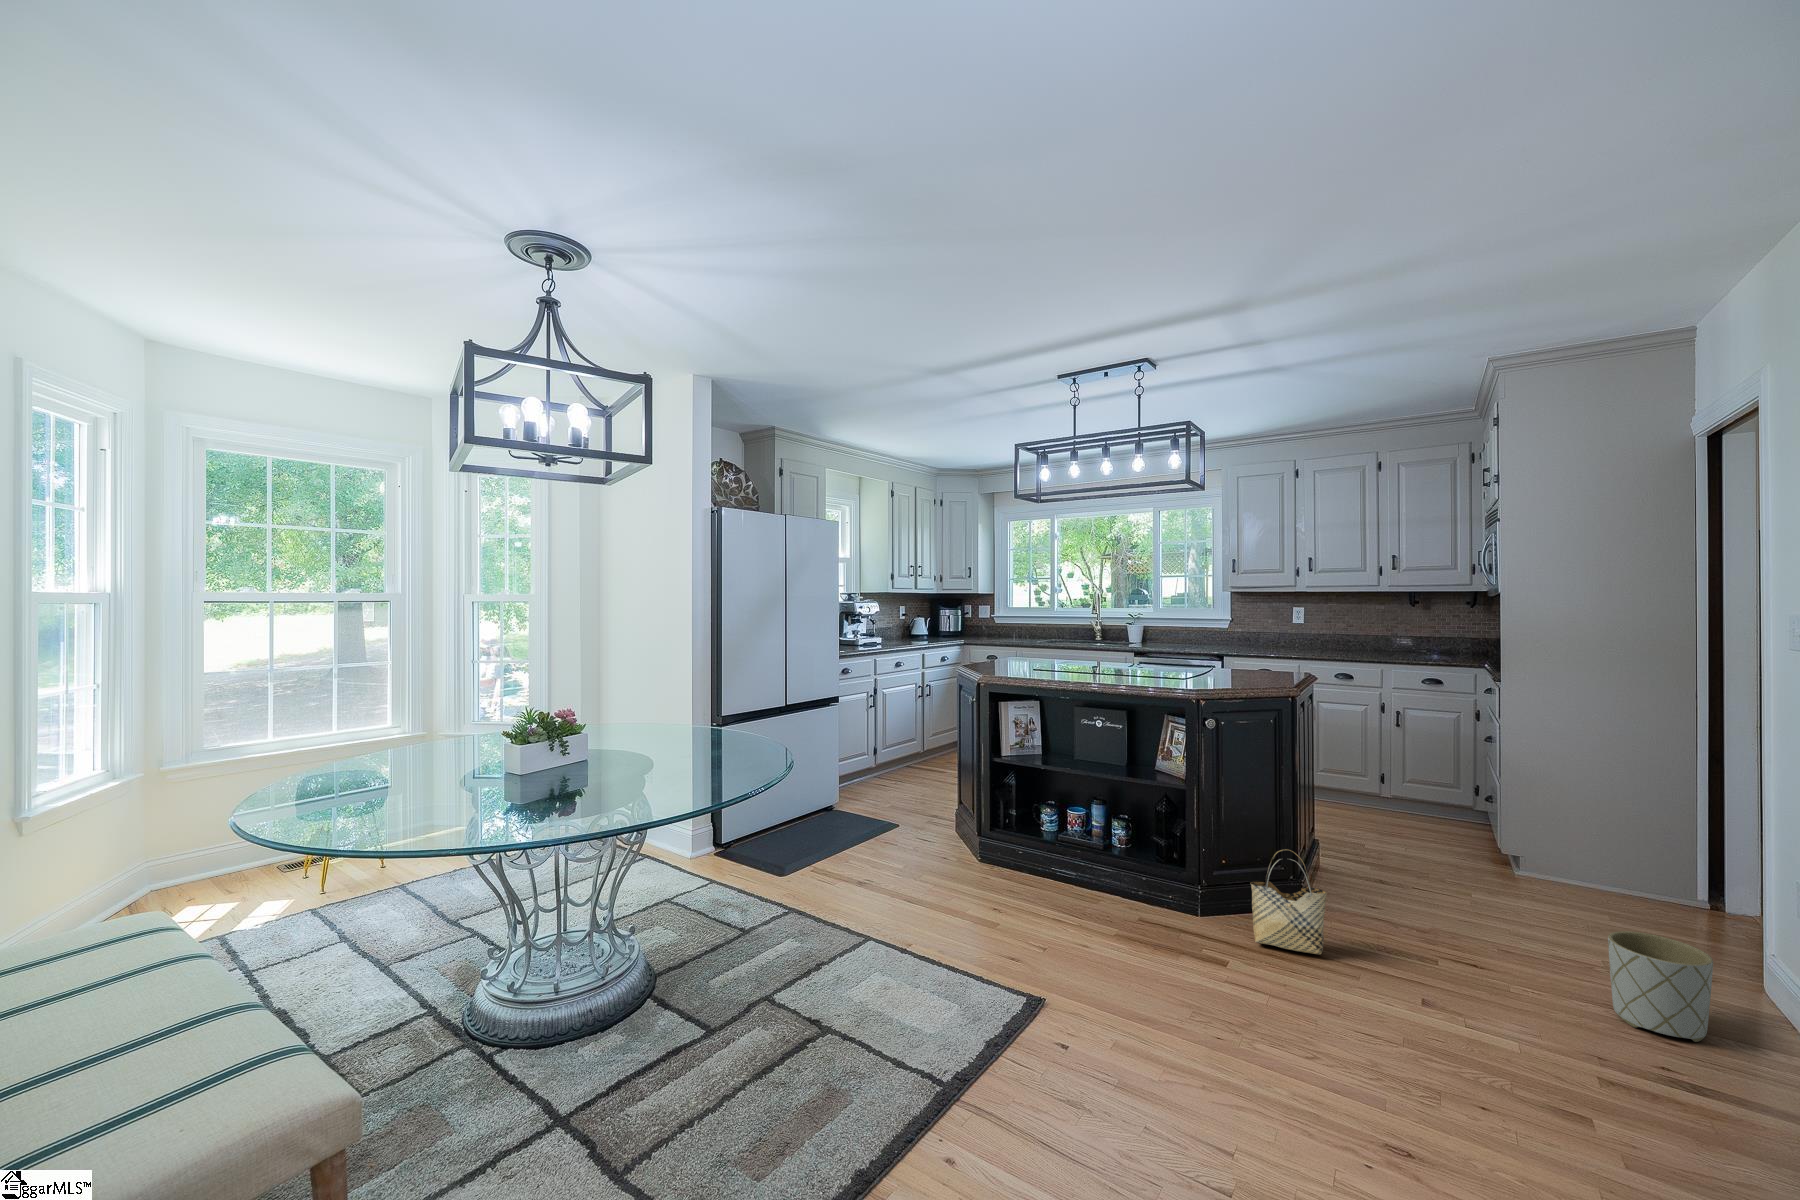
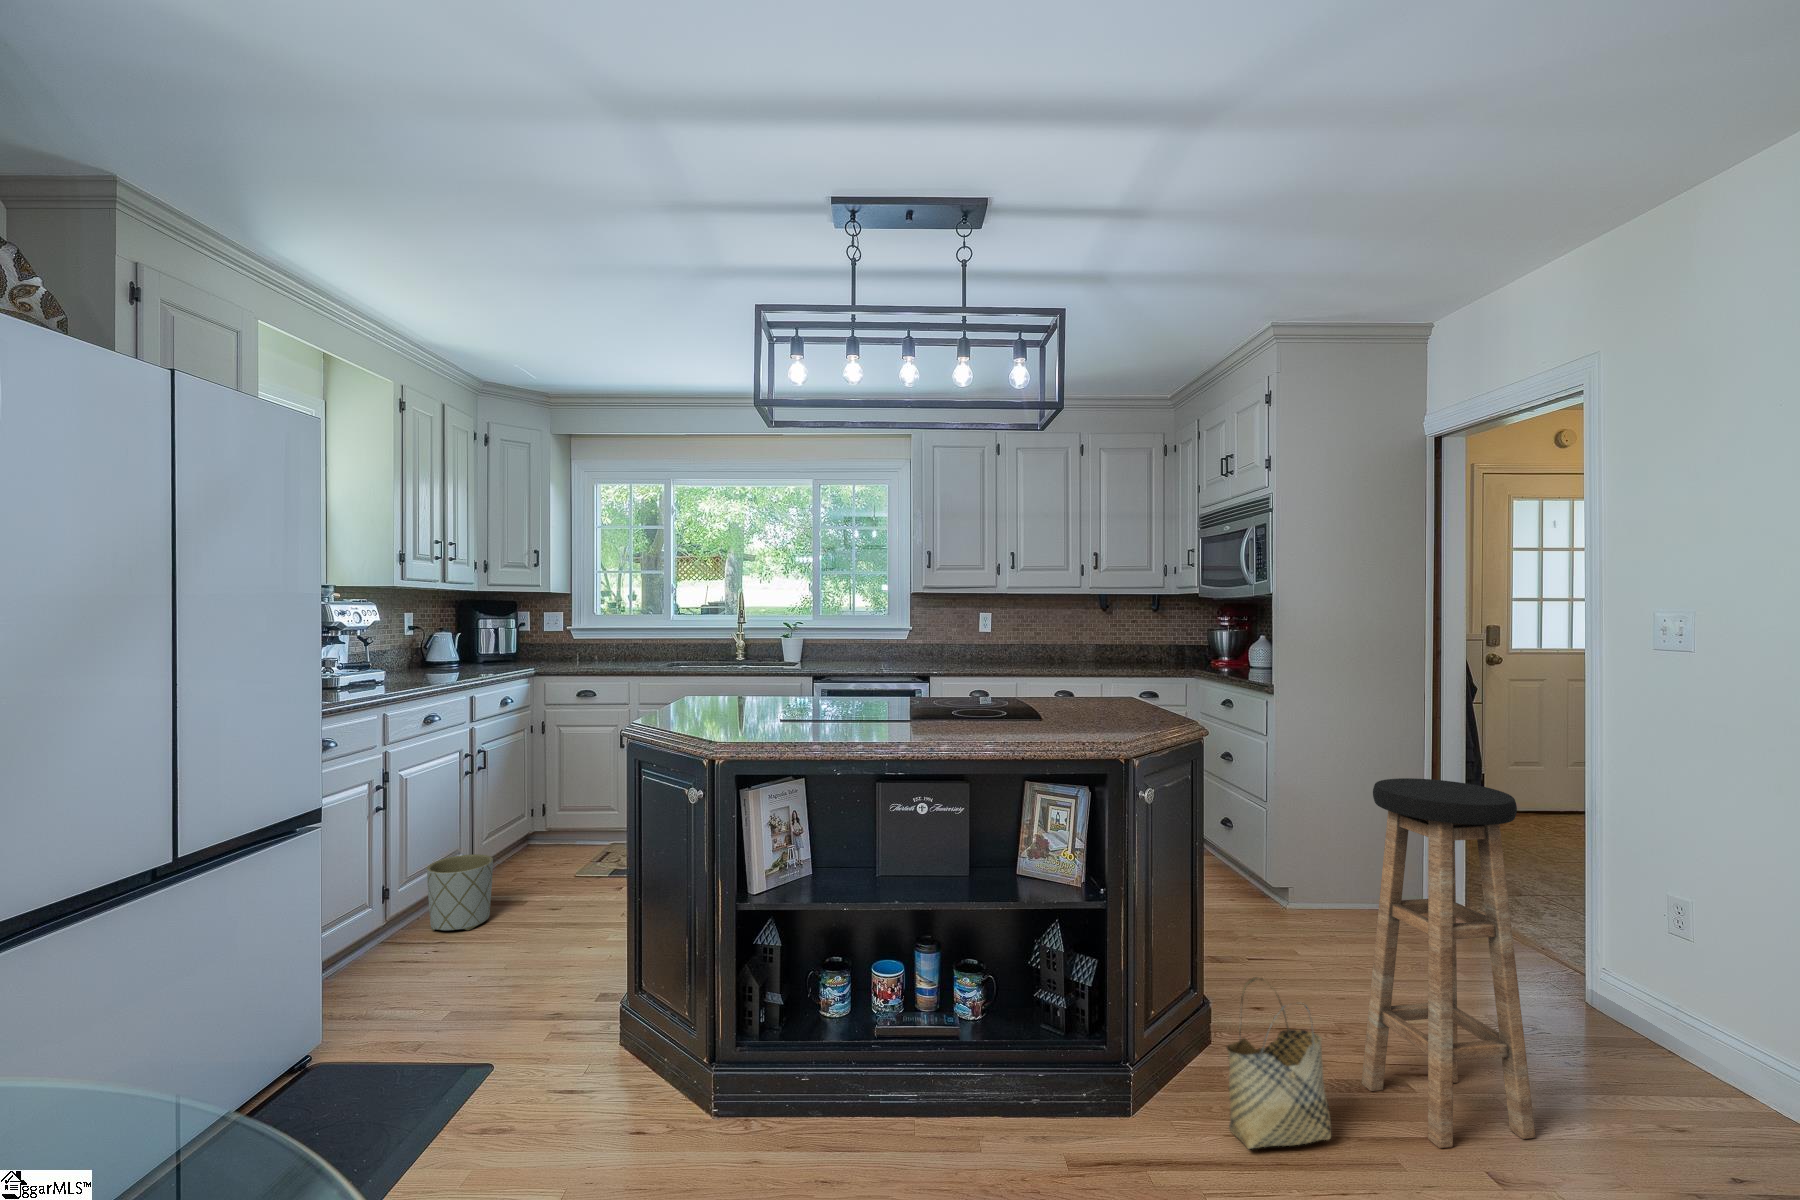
bar stool: none [1391,736,1498,1000] -> present [1362,778,1535,1148]
planter: present [1608,931,1713,1042] -> present [427,854,493,931]

